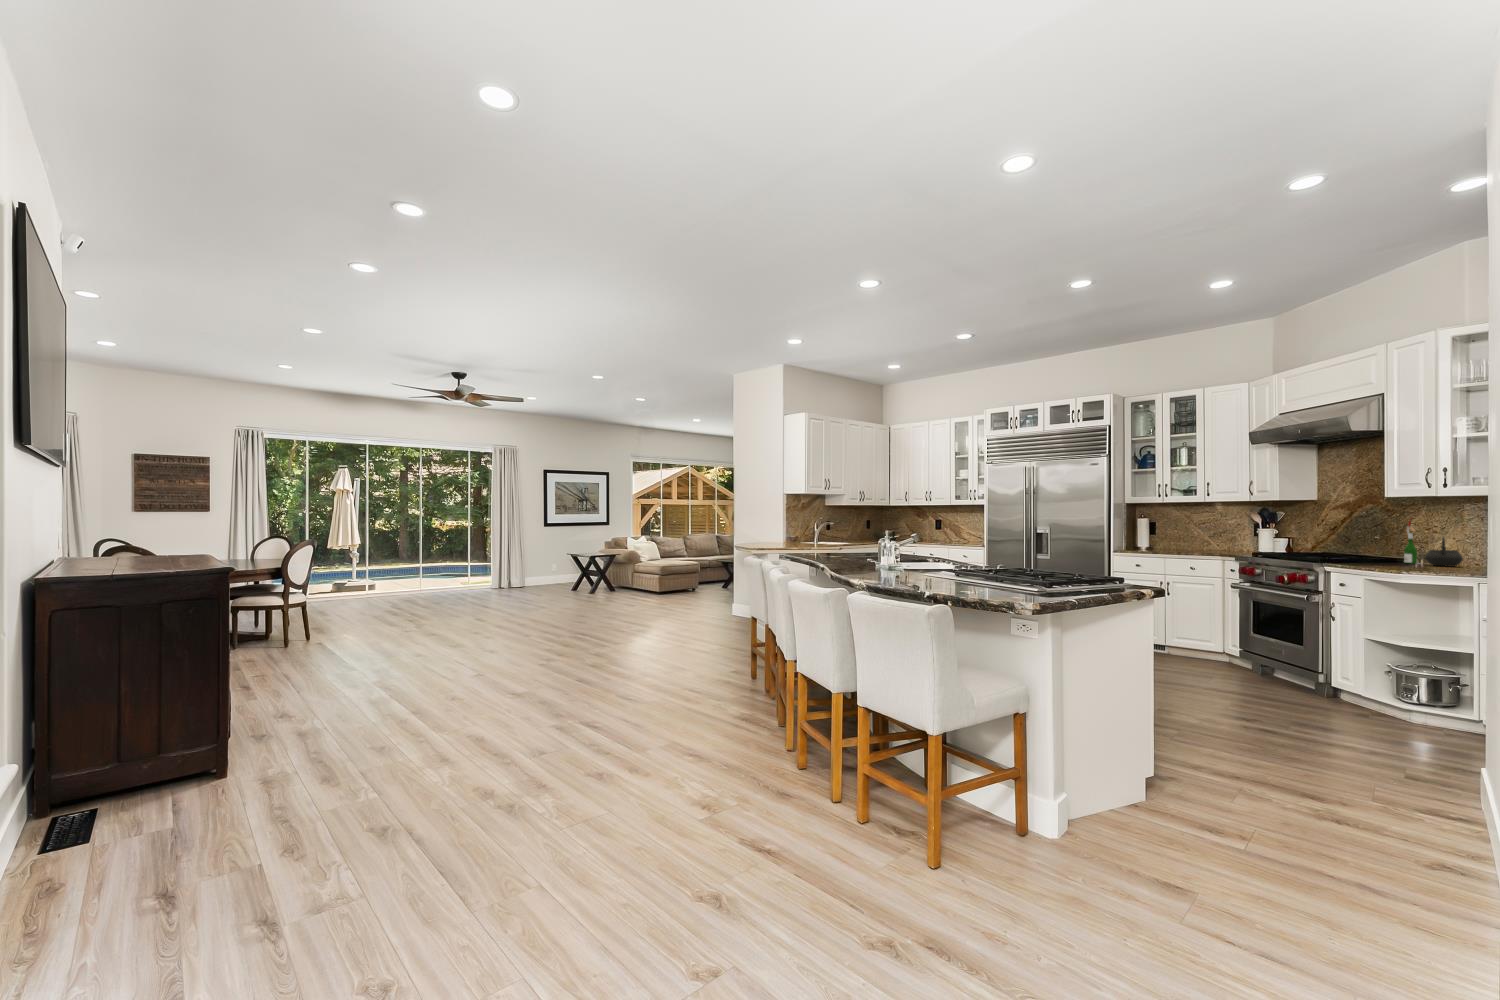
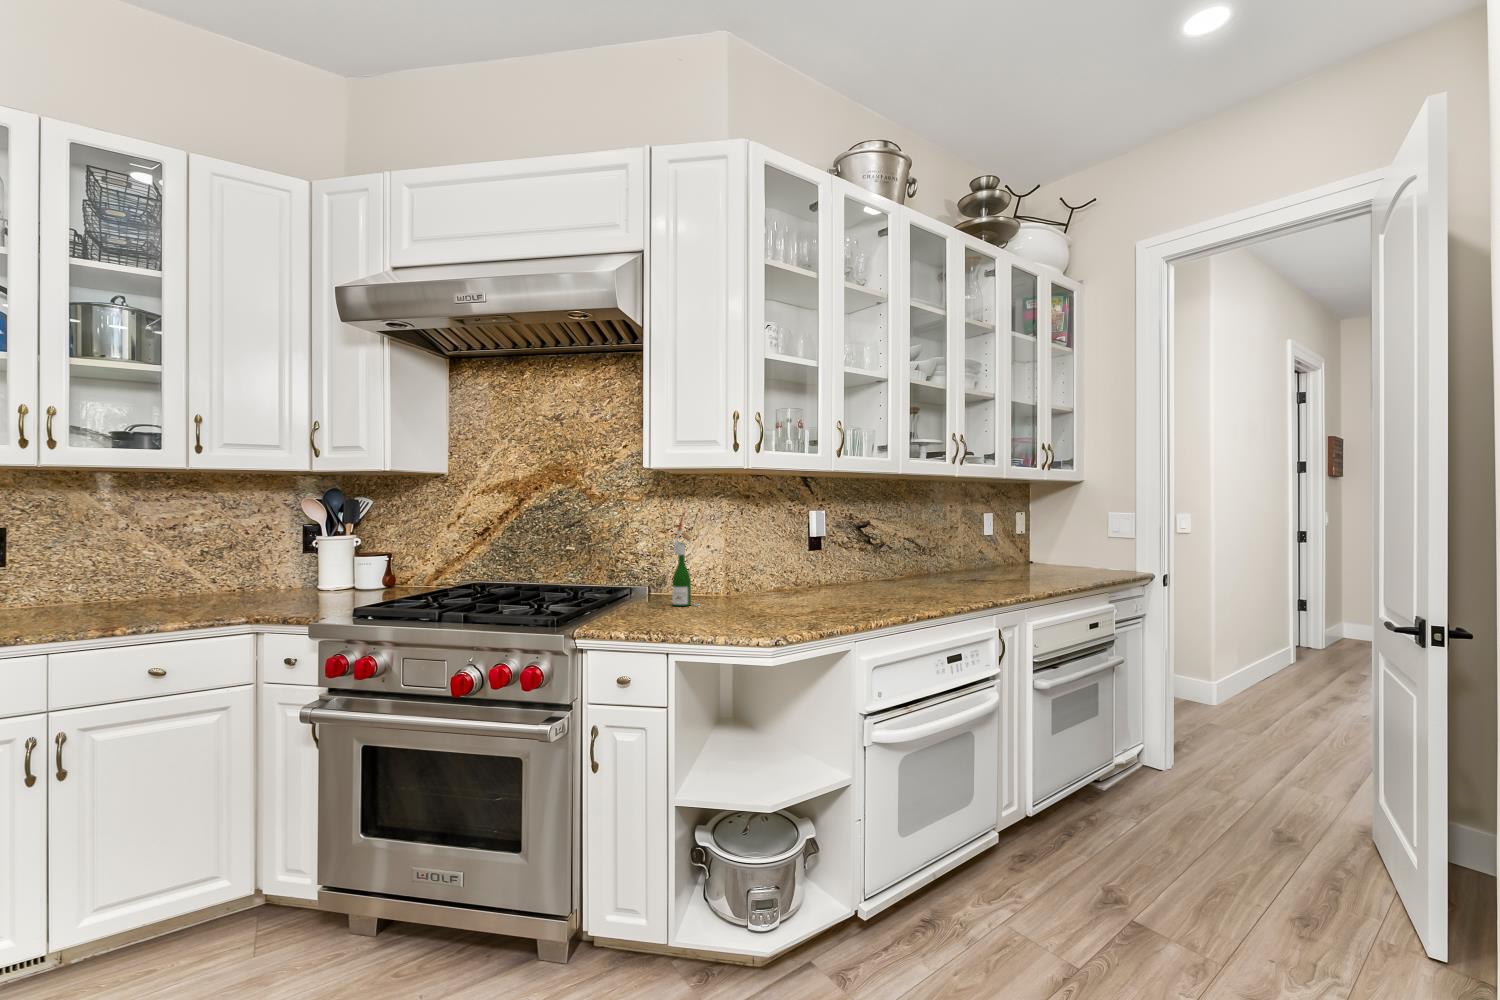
kettle: present [1425,537,1463,567] -> none [739,550,793,613]

